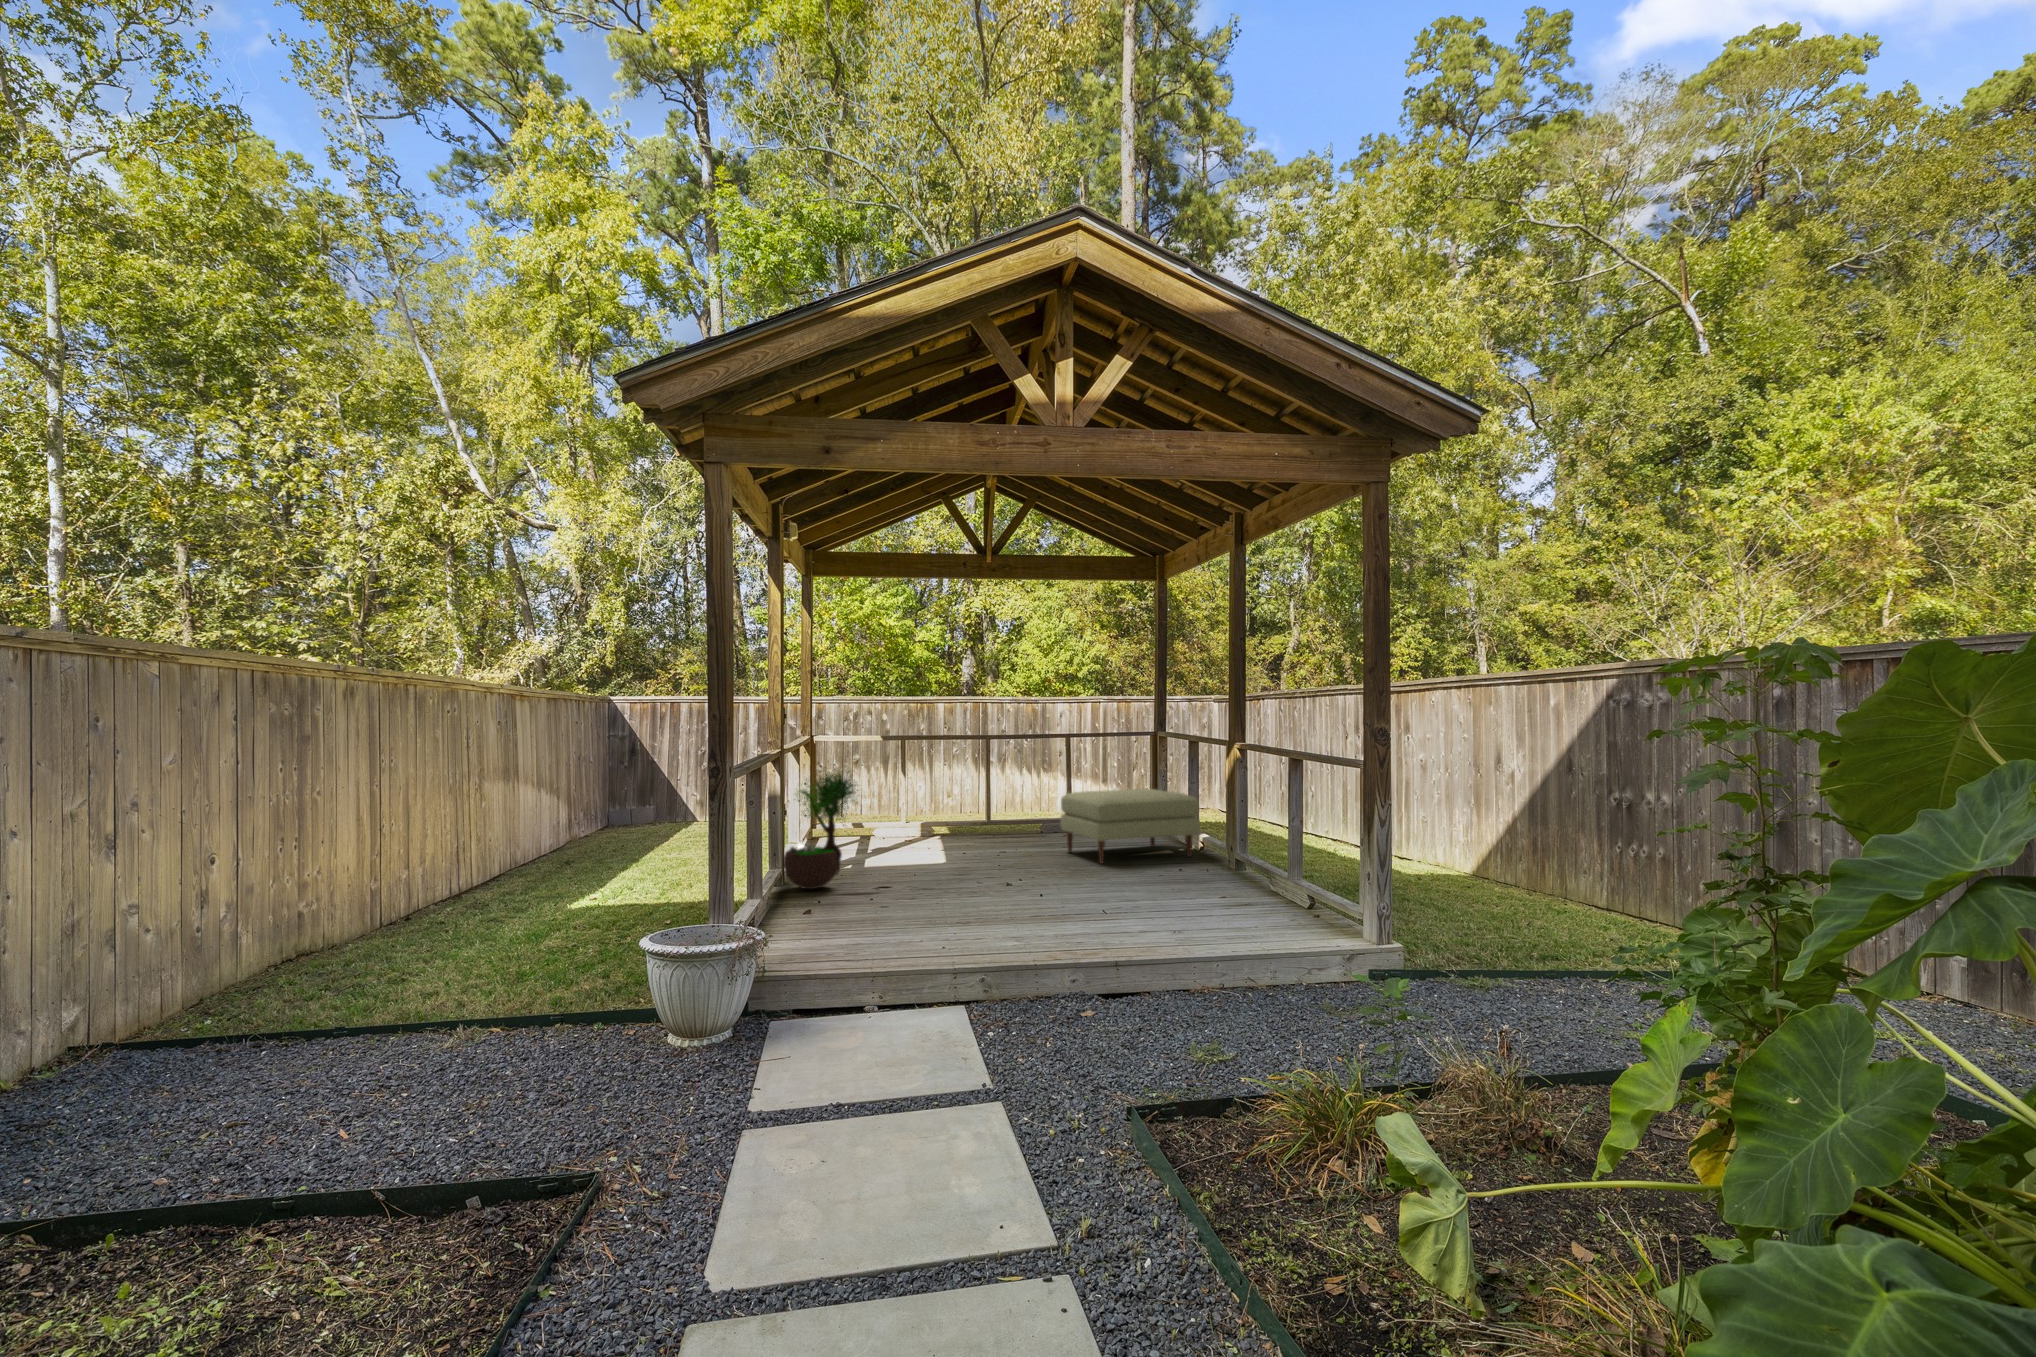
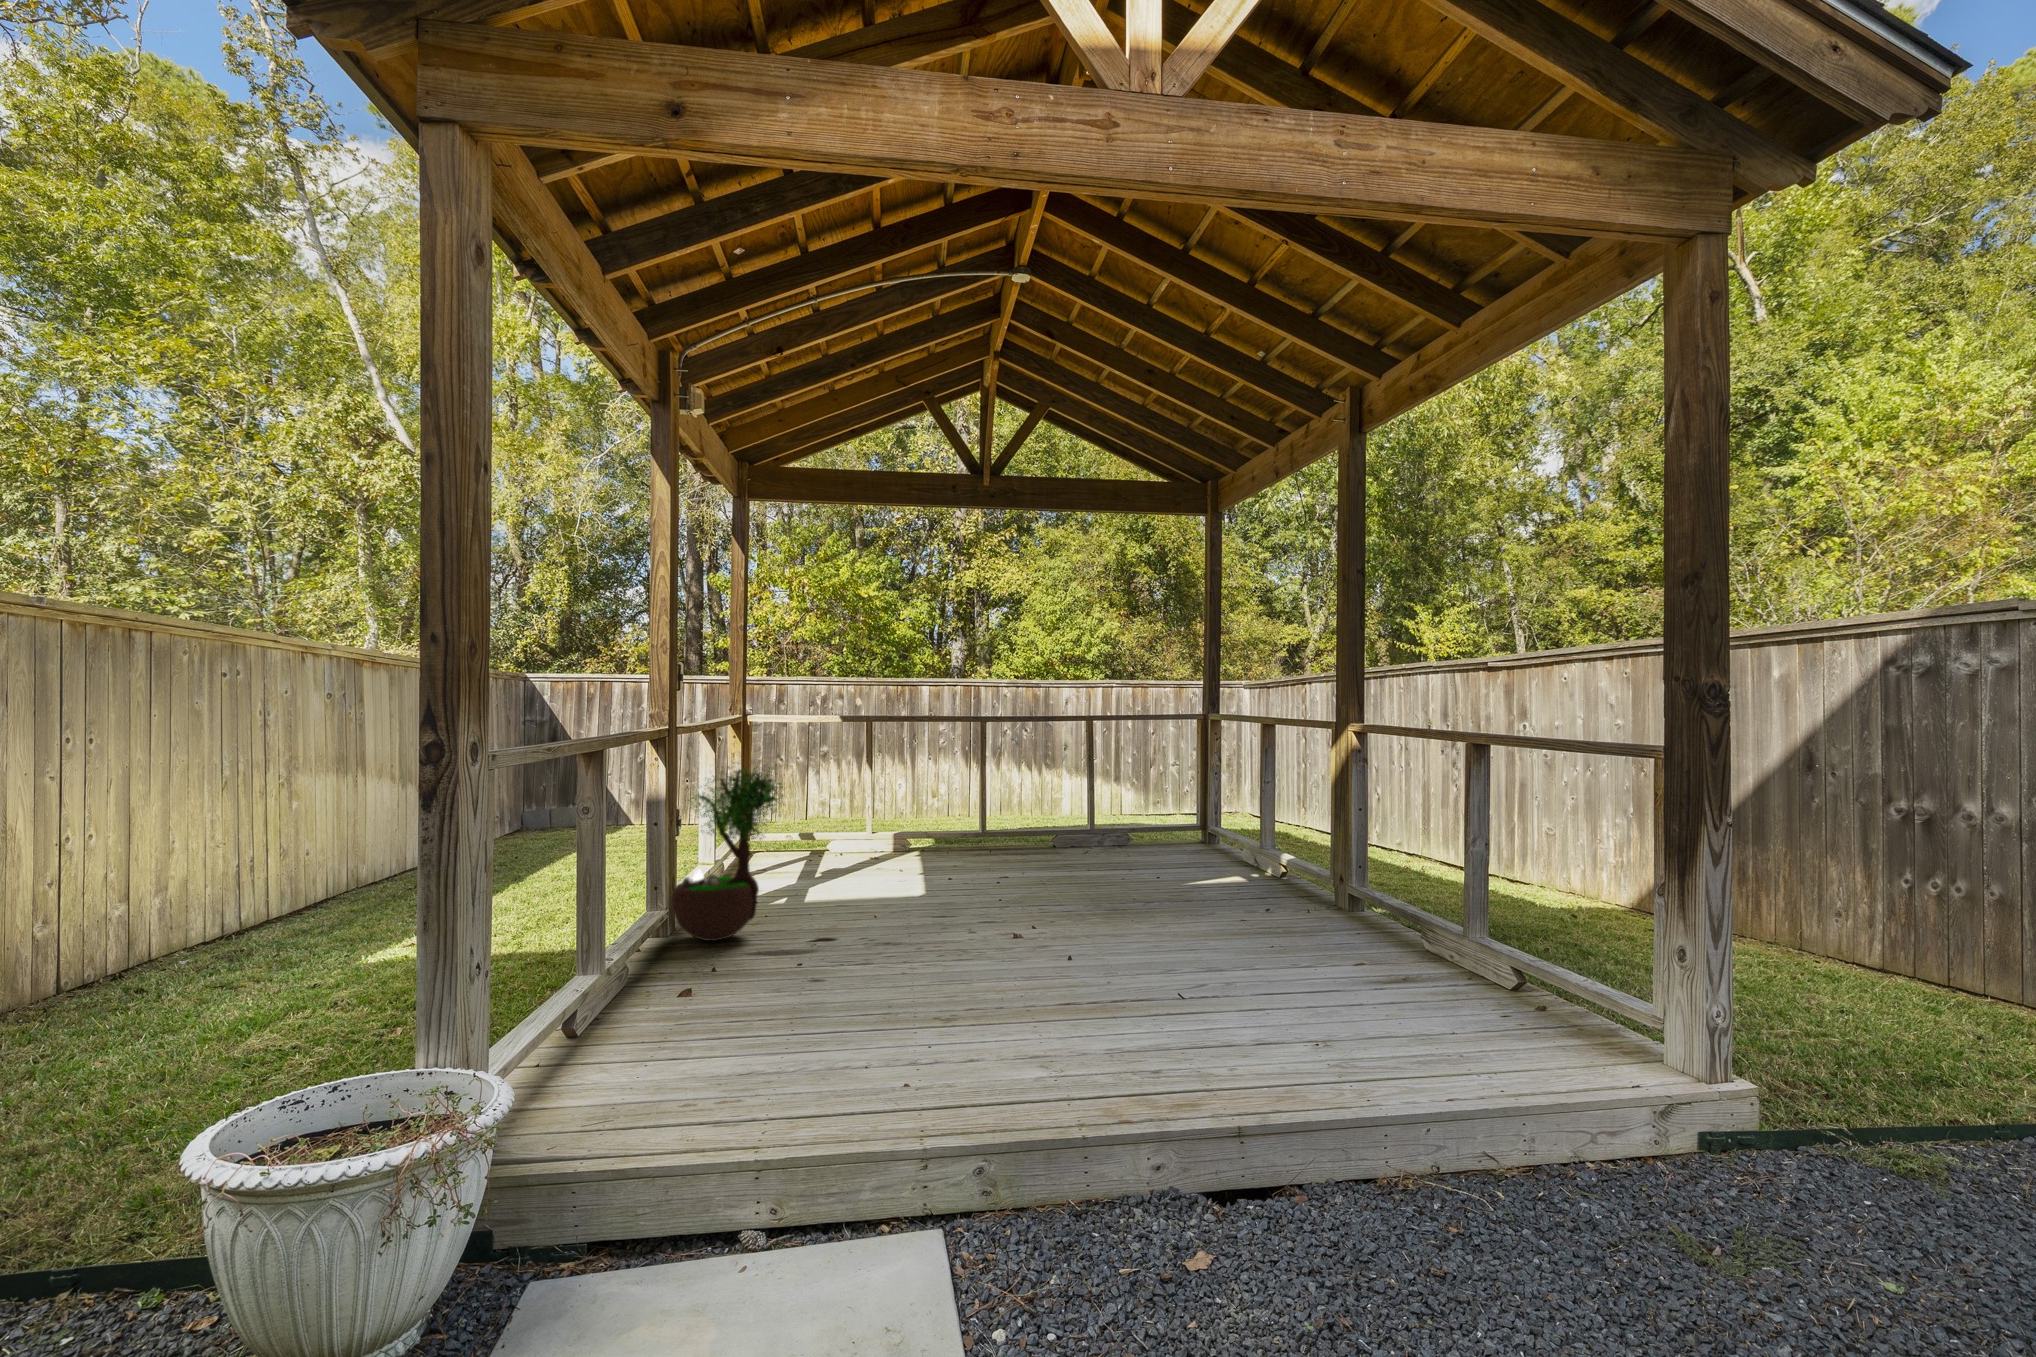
ottoman: present [1060,789,1200,863] -> none [1075,794,1268,897]

